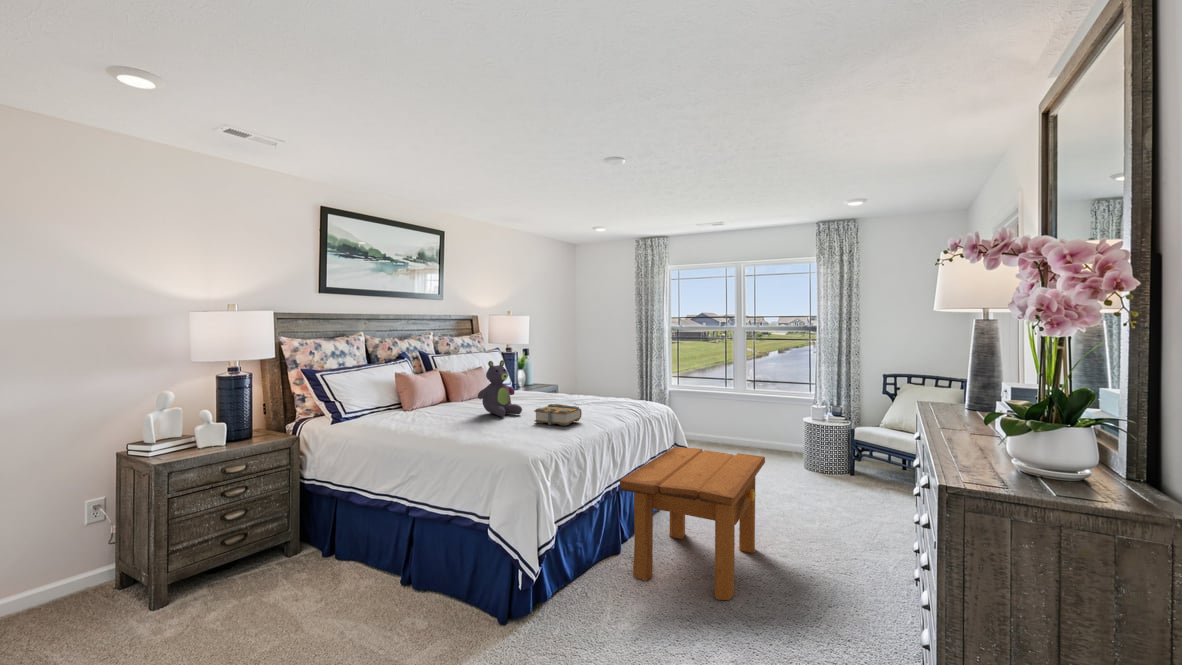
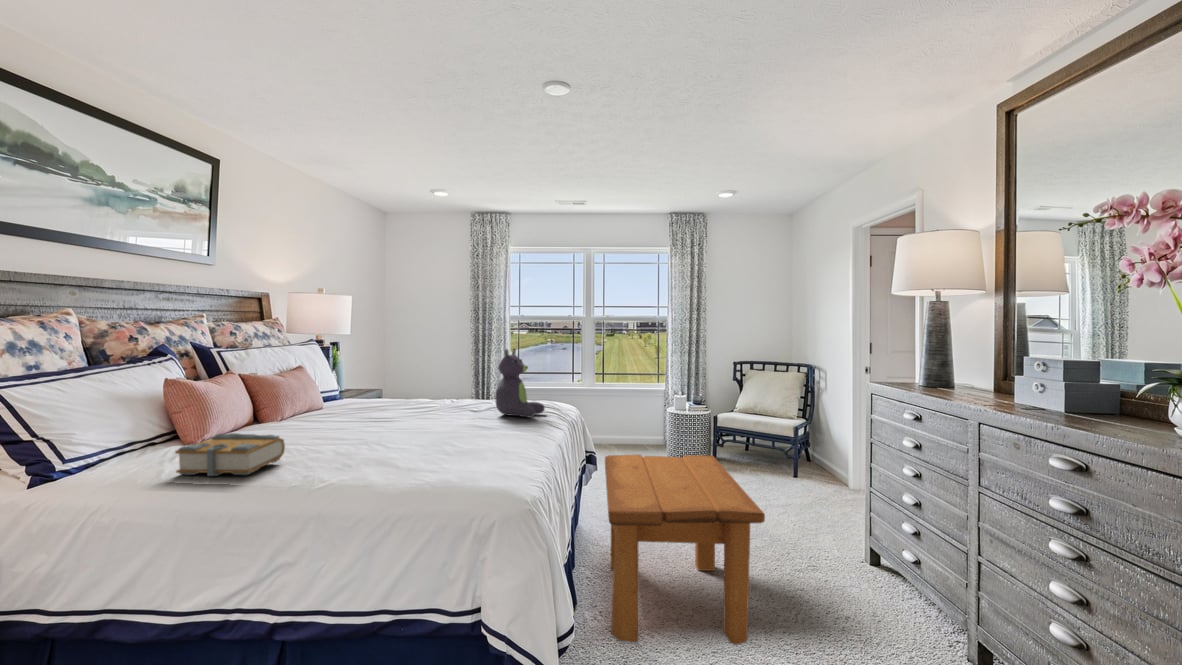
stuffed bear: present [478,360,522,417] -> present [496,349,545,417]
book: present [534,404,582,426] -> present [175,433,285,476]

